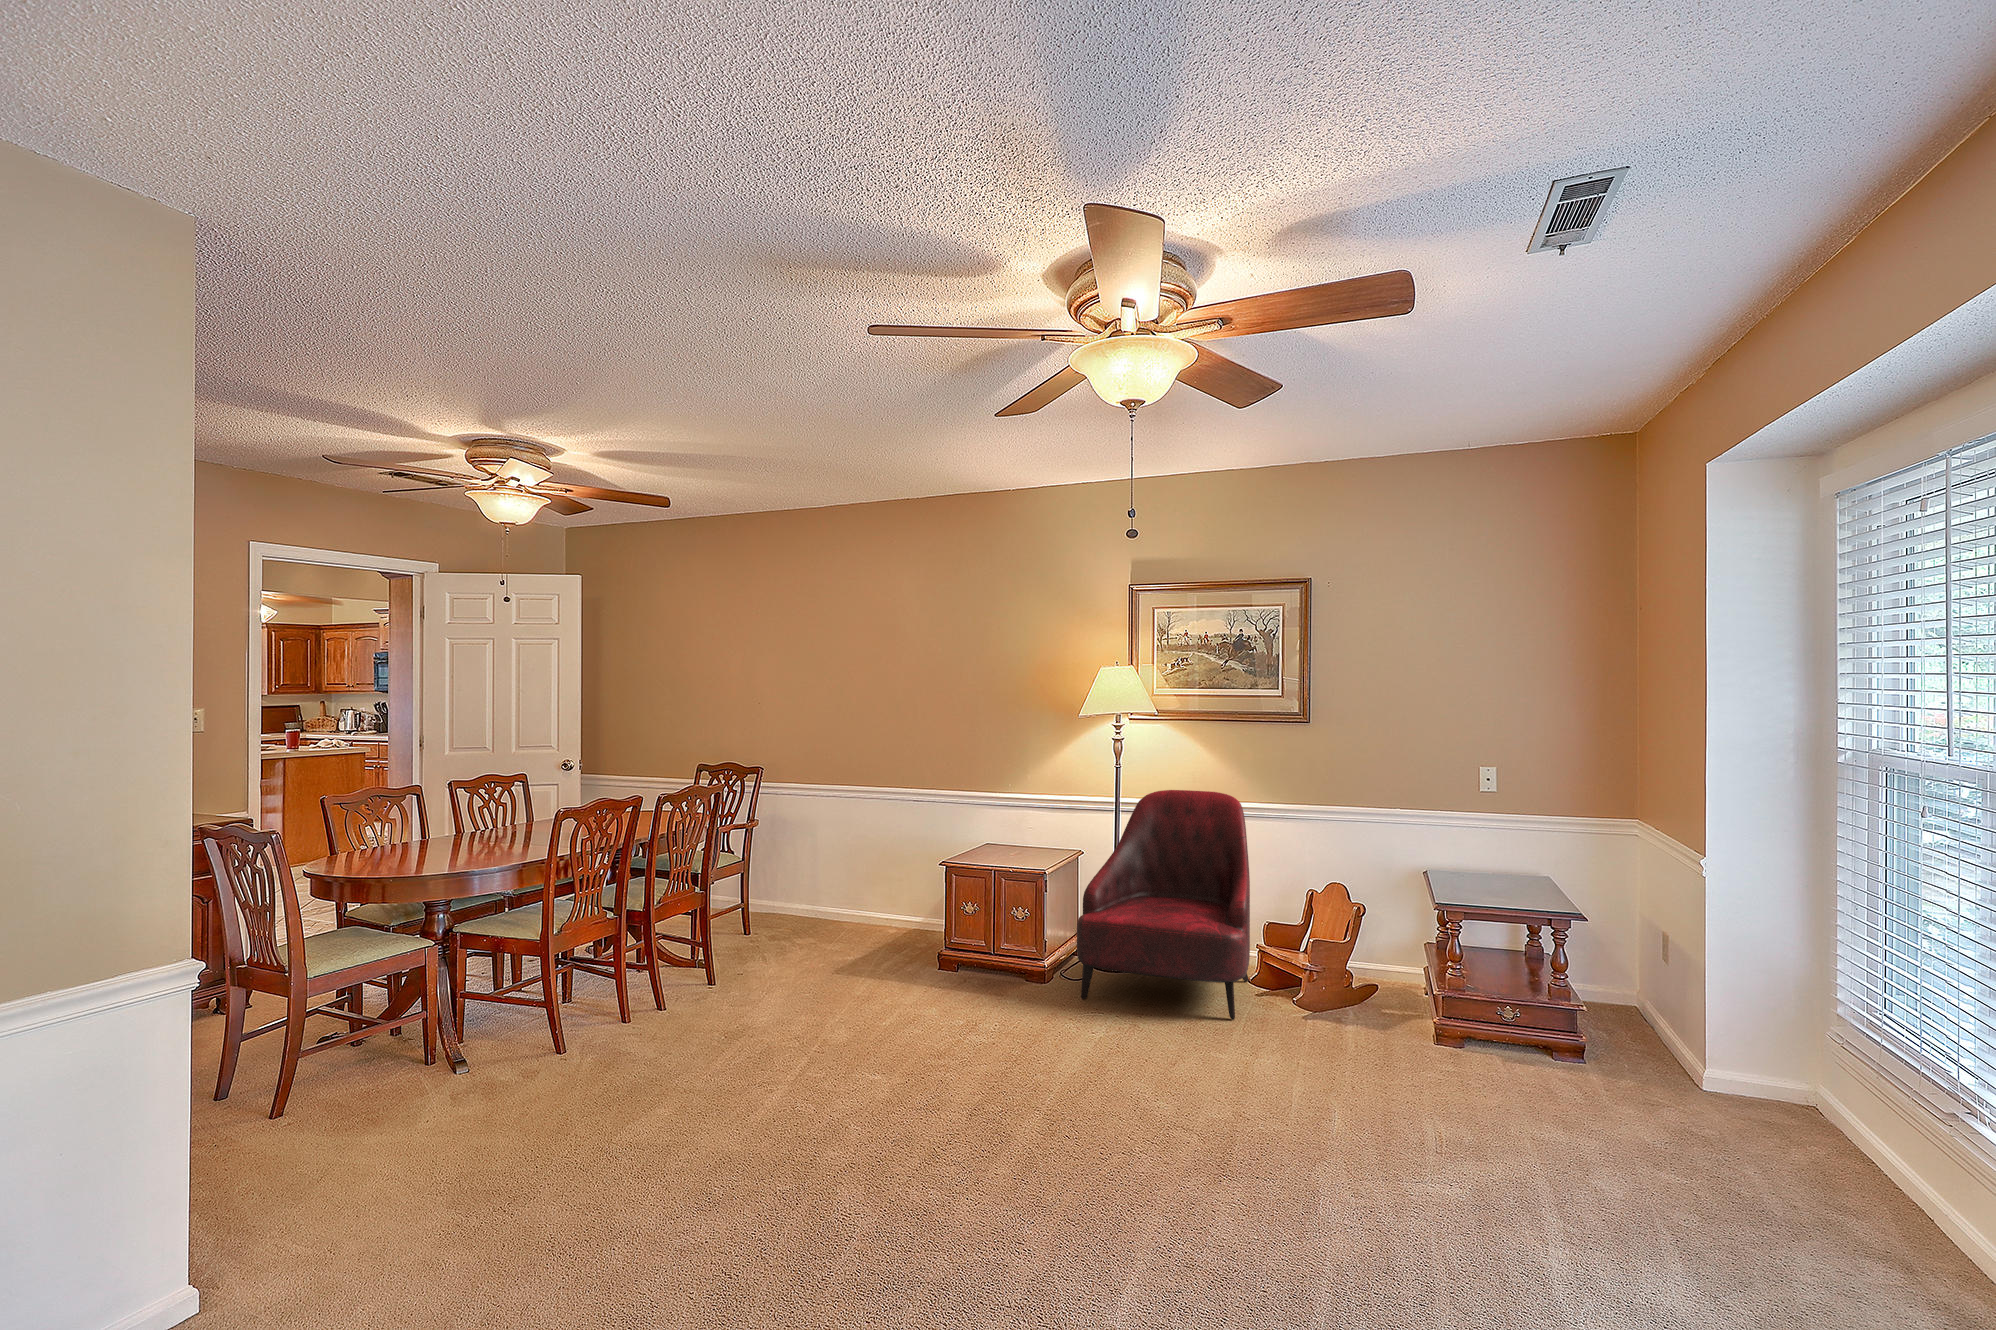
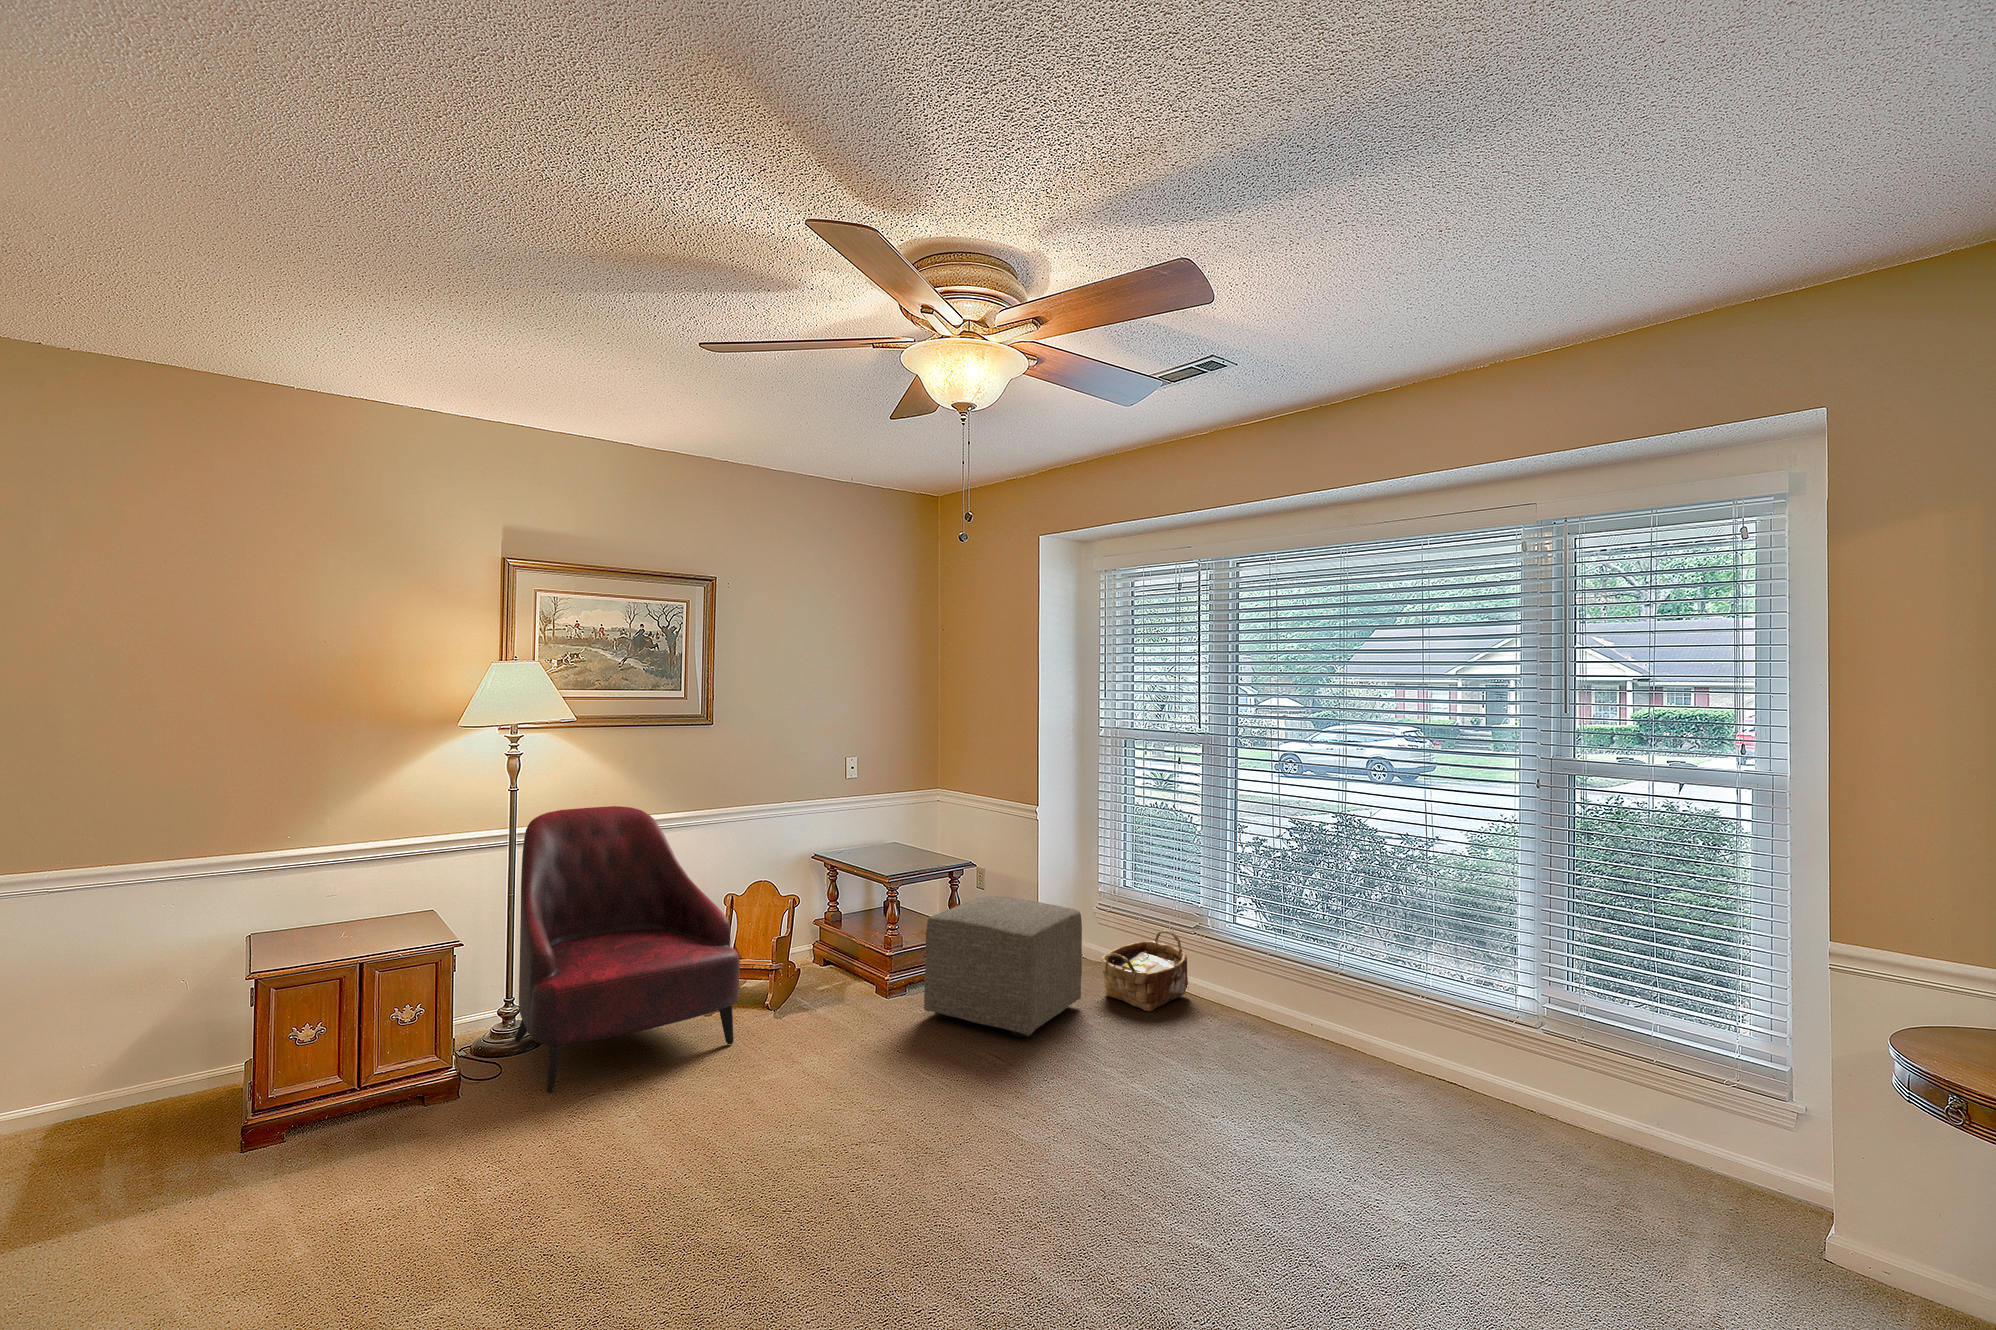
ottoman: none [1431,953,1663,1135] -> present [924,896,1082,1037]
woven basket: none [1714,1082,1904,1209] -> present [1101,930,1188,1011]

